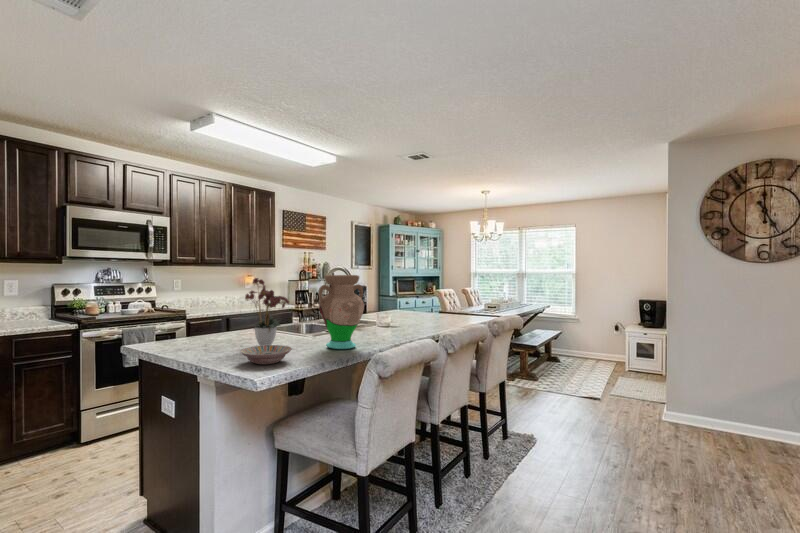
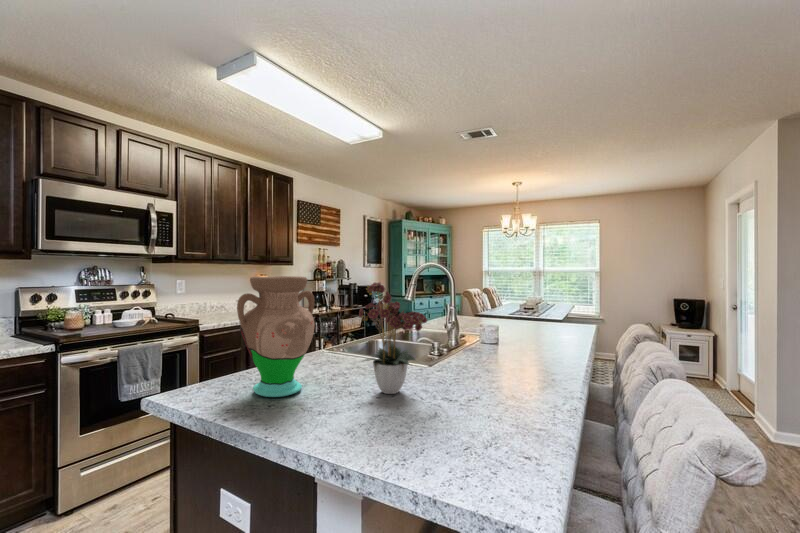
vase: present [319,275,364,349] -> present [237,276,315,397]
bowl: present [240,345,292,364] -> none [414,406,510,457]

